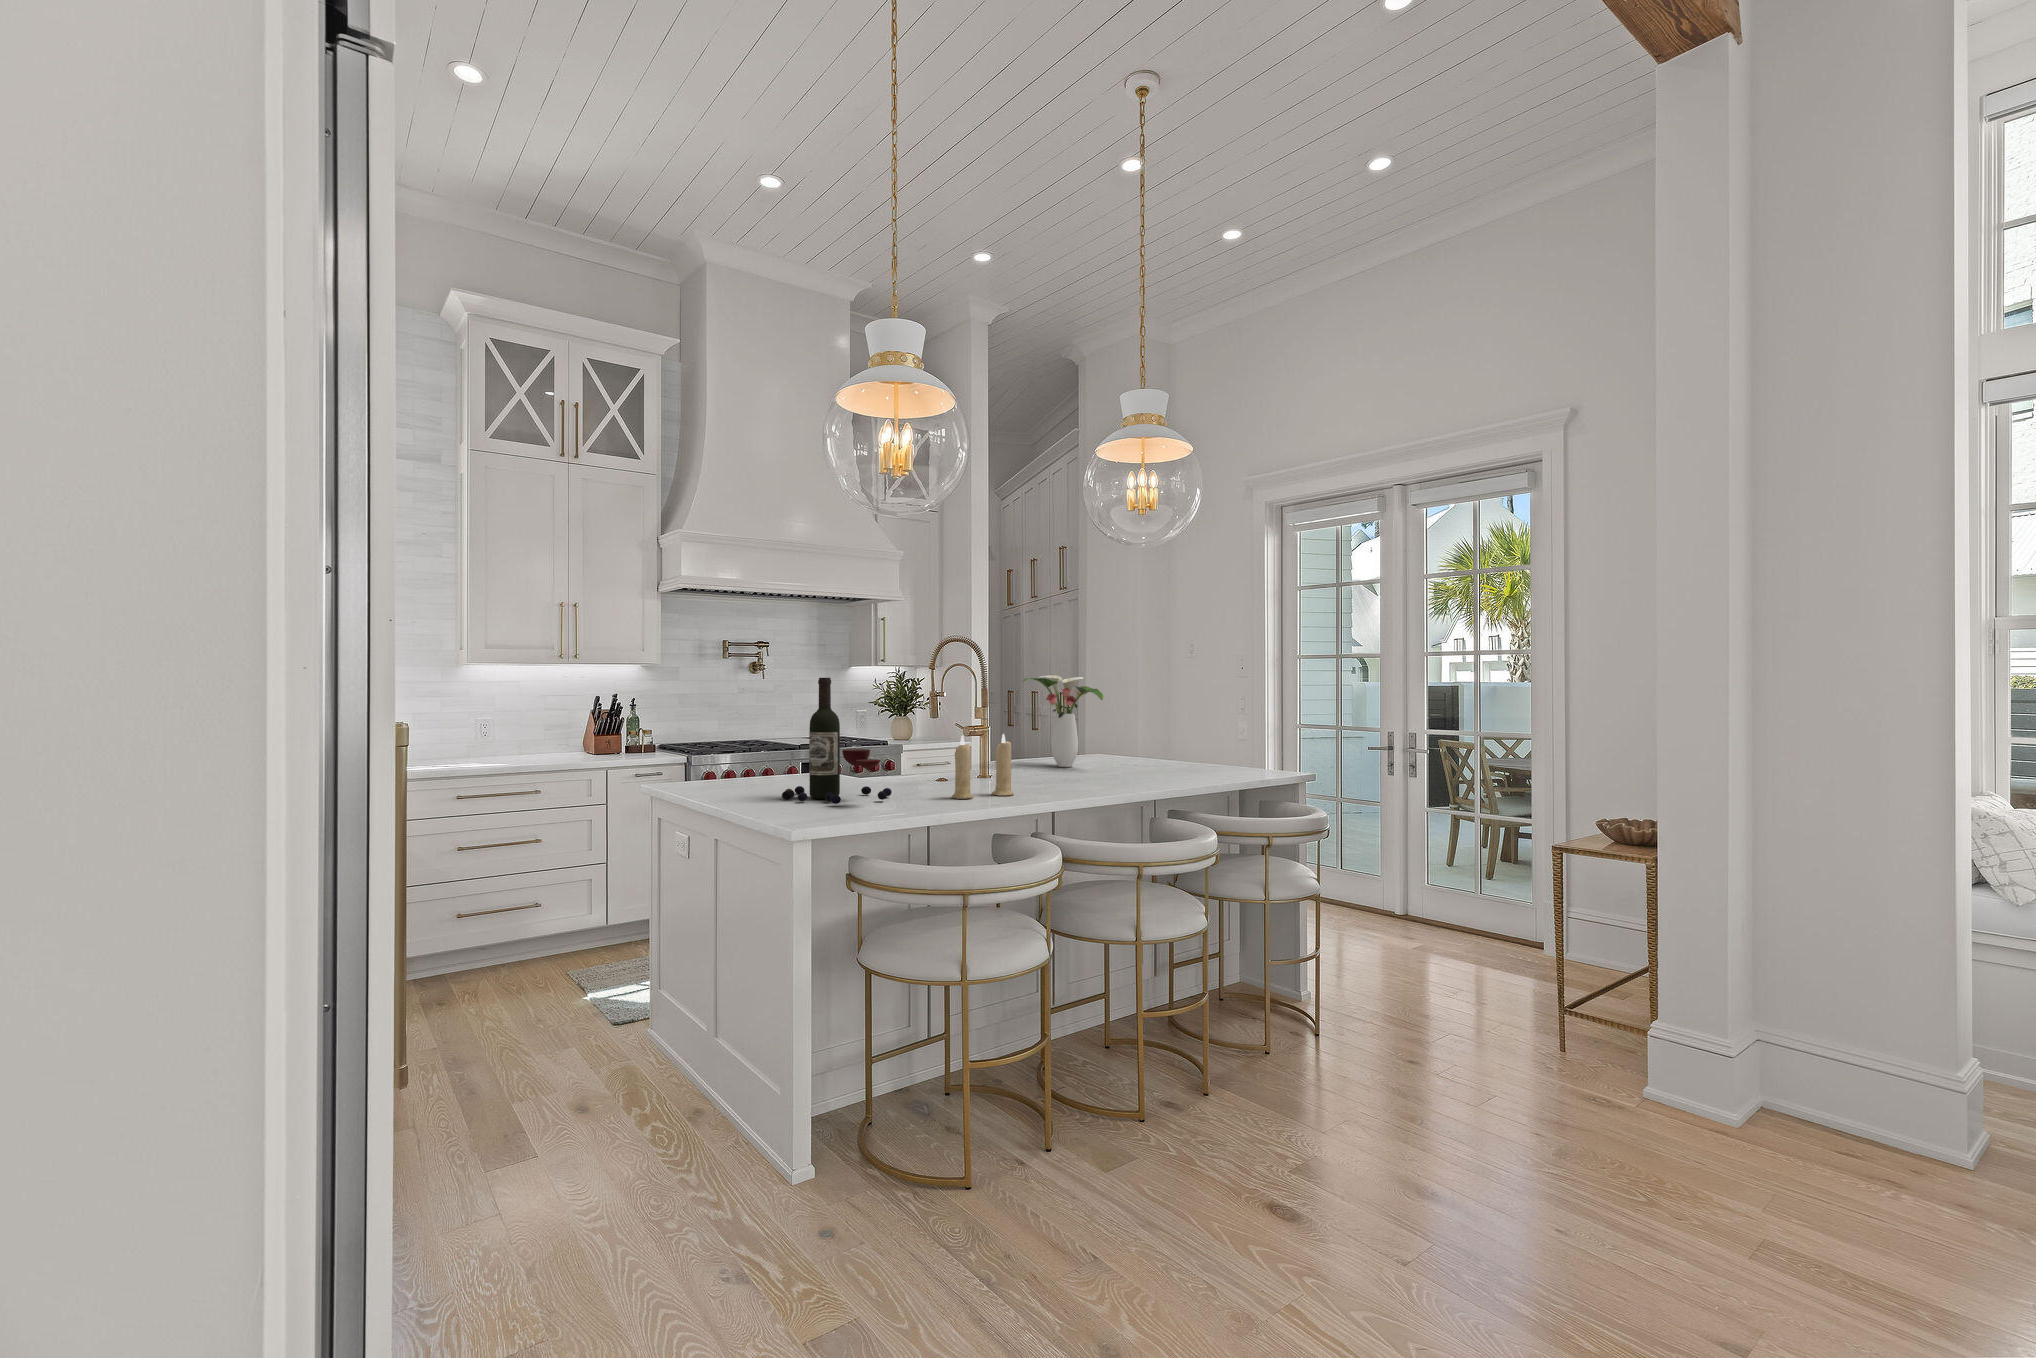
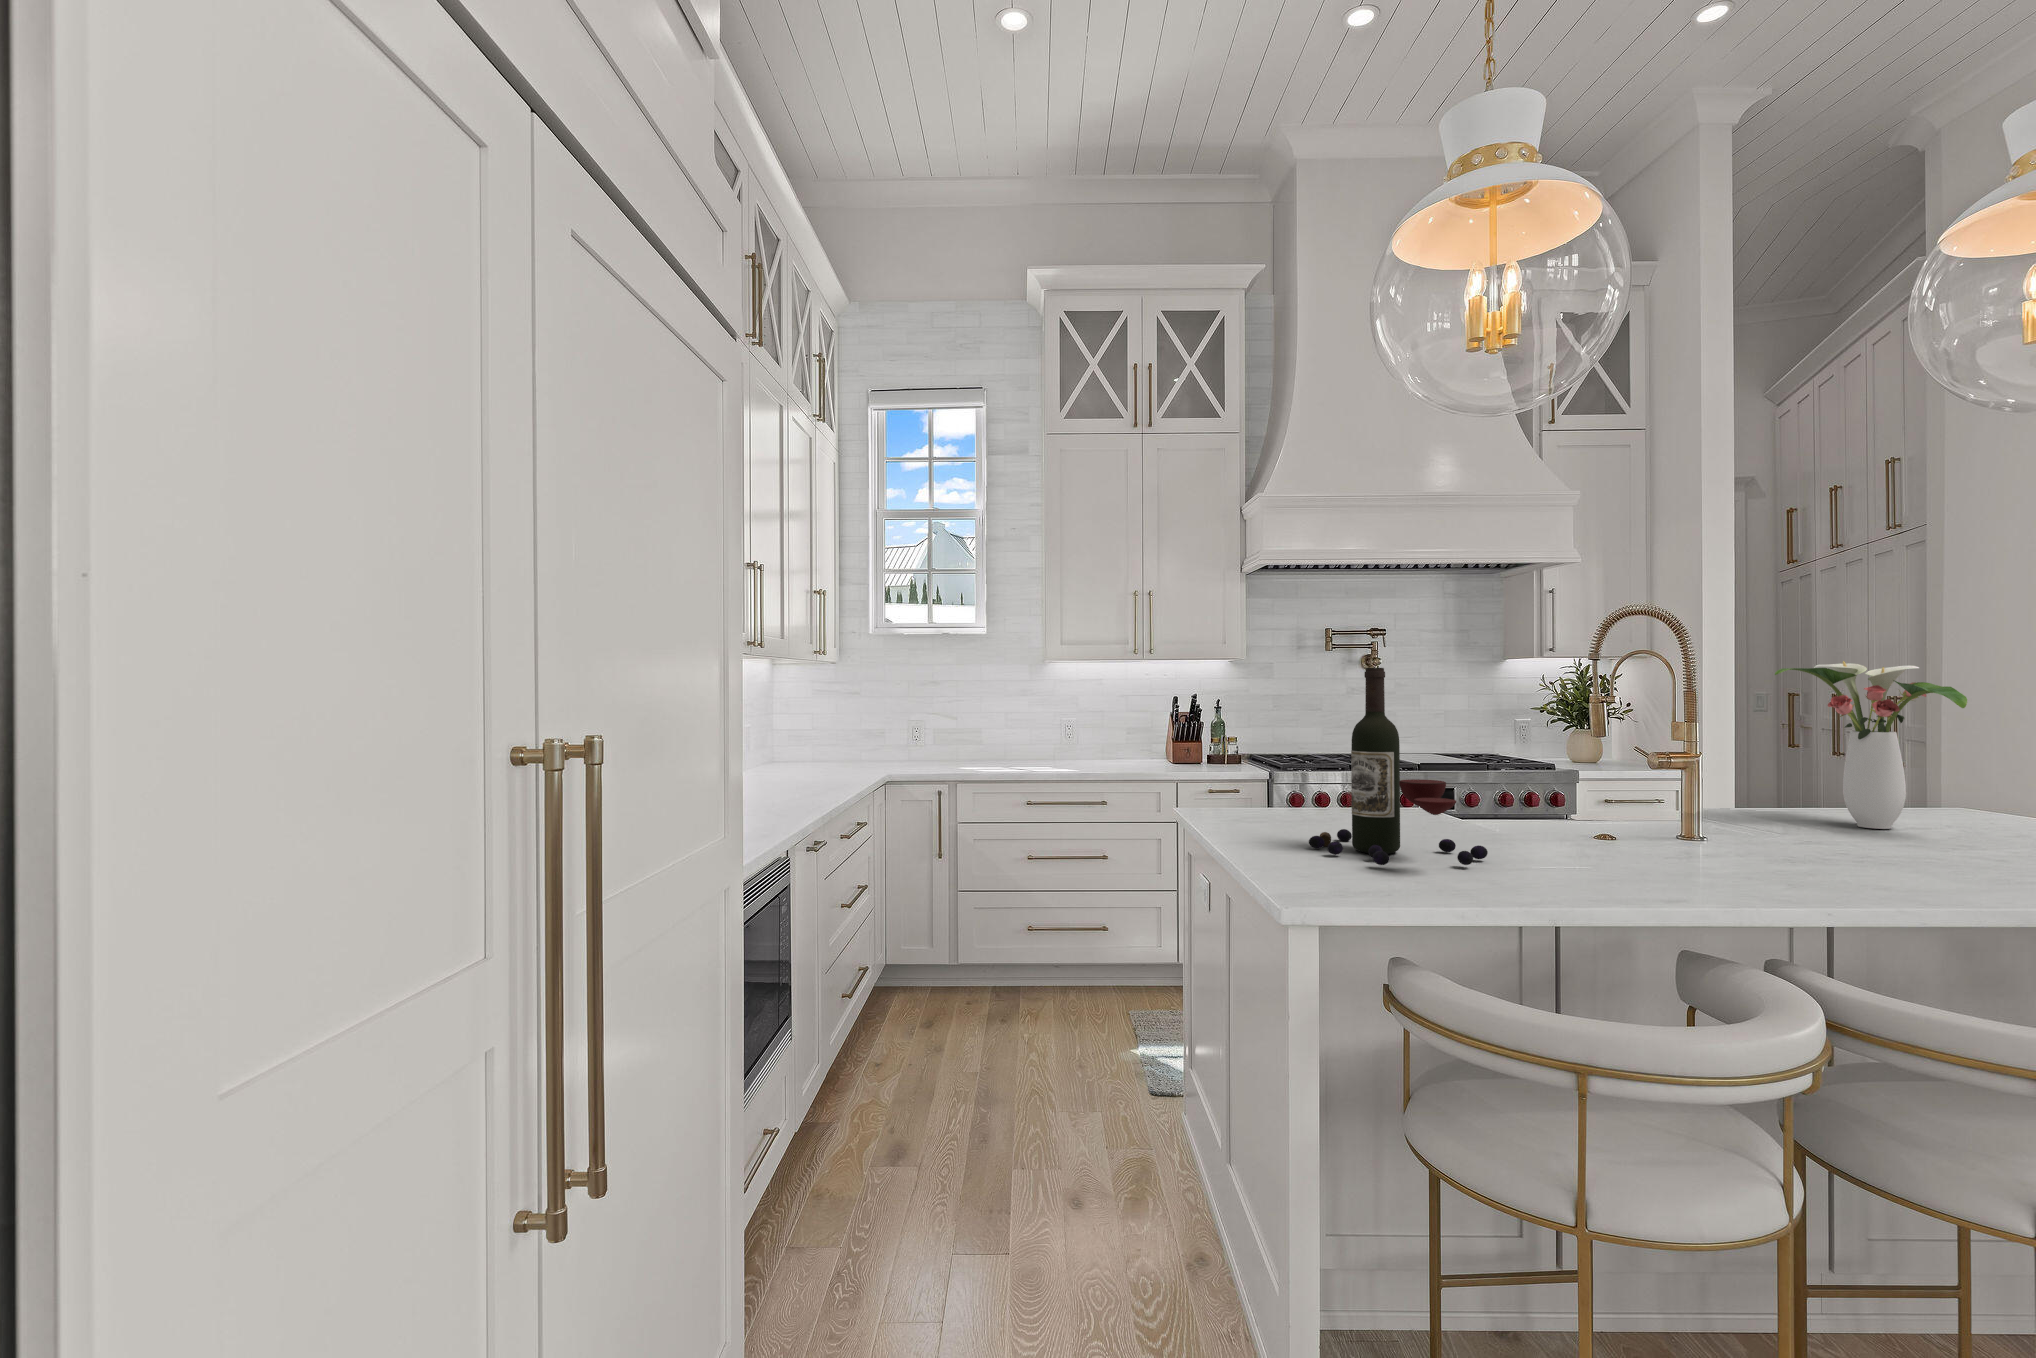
candle: present [952,734,1013,799] -> none [1599,763,1735,880]

